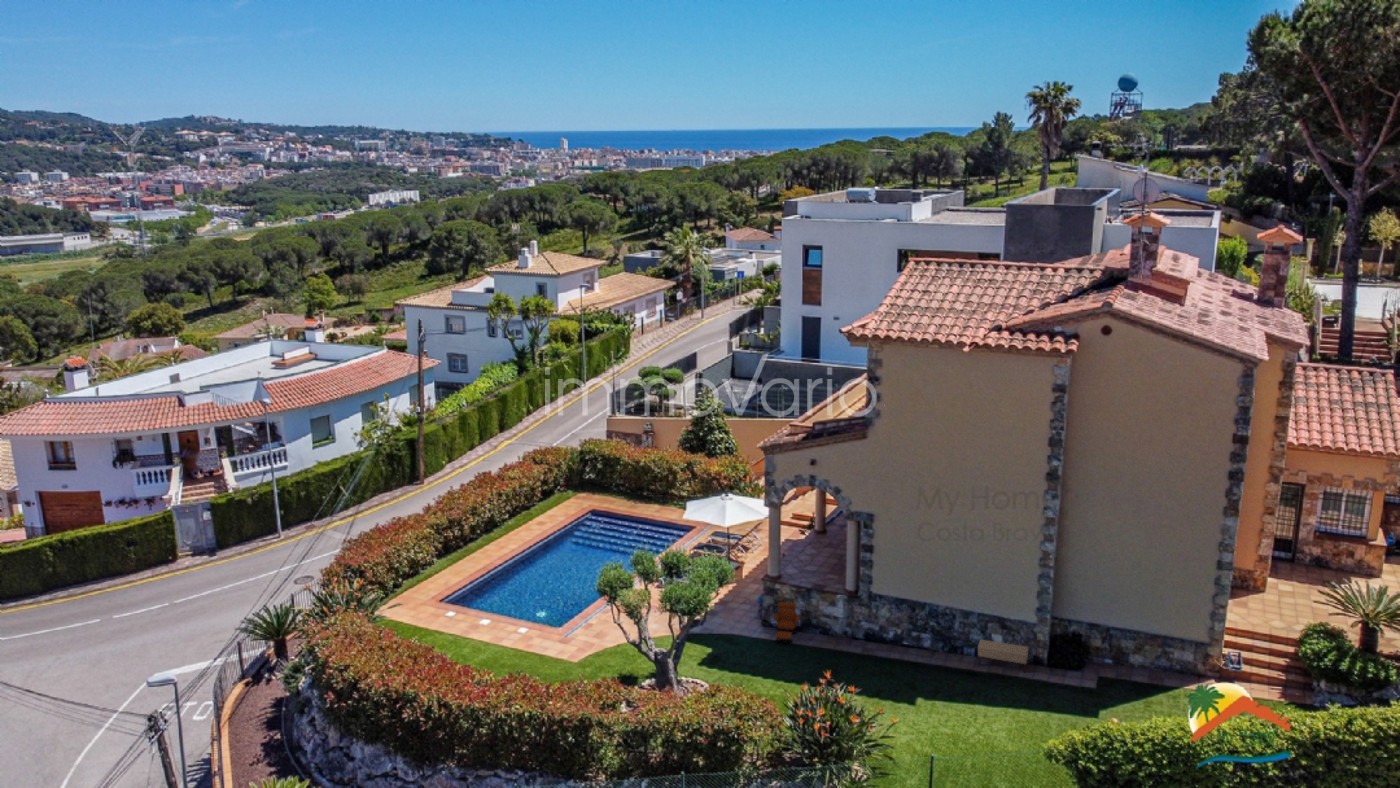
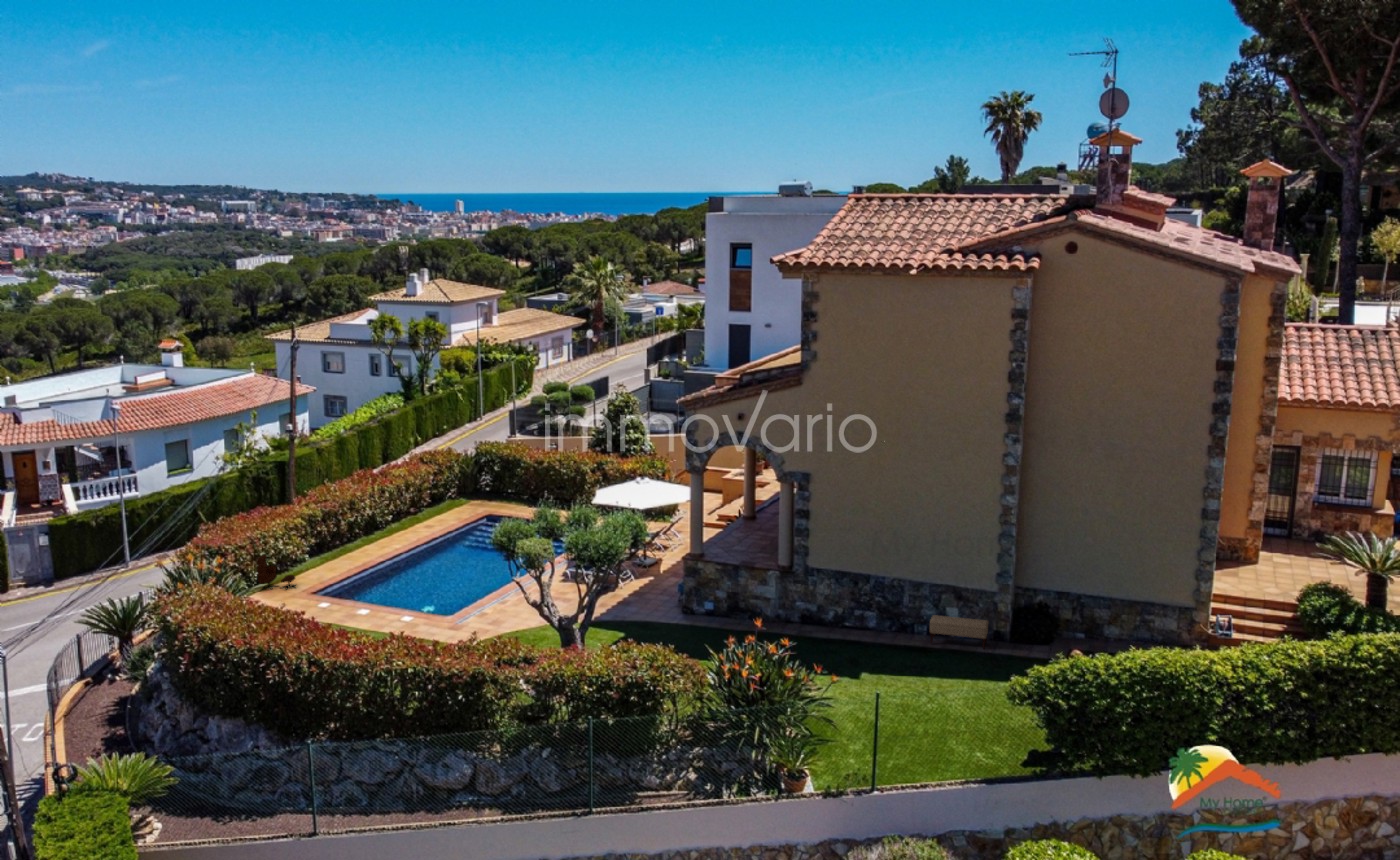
lounge chair: present [774,602,800,644] -> present [257,555,295,589]

